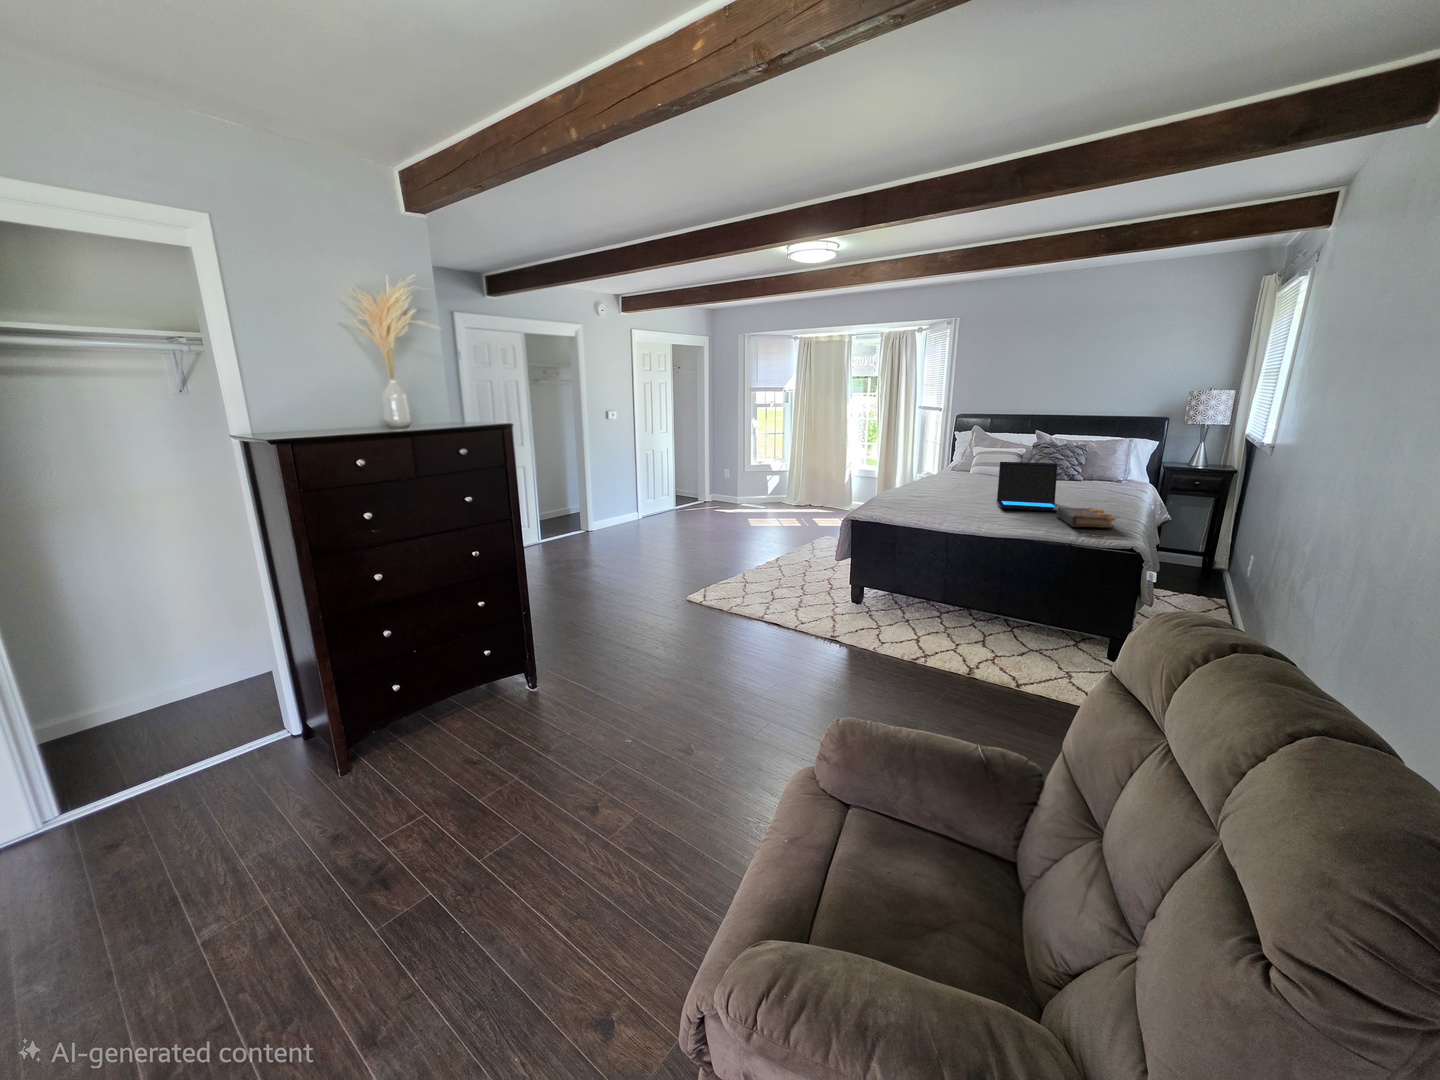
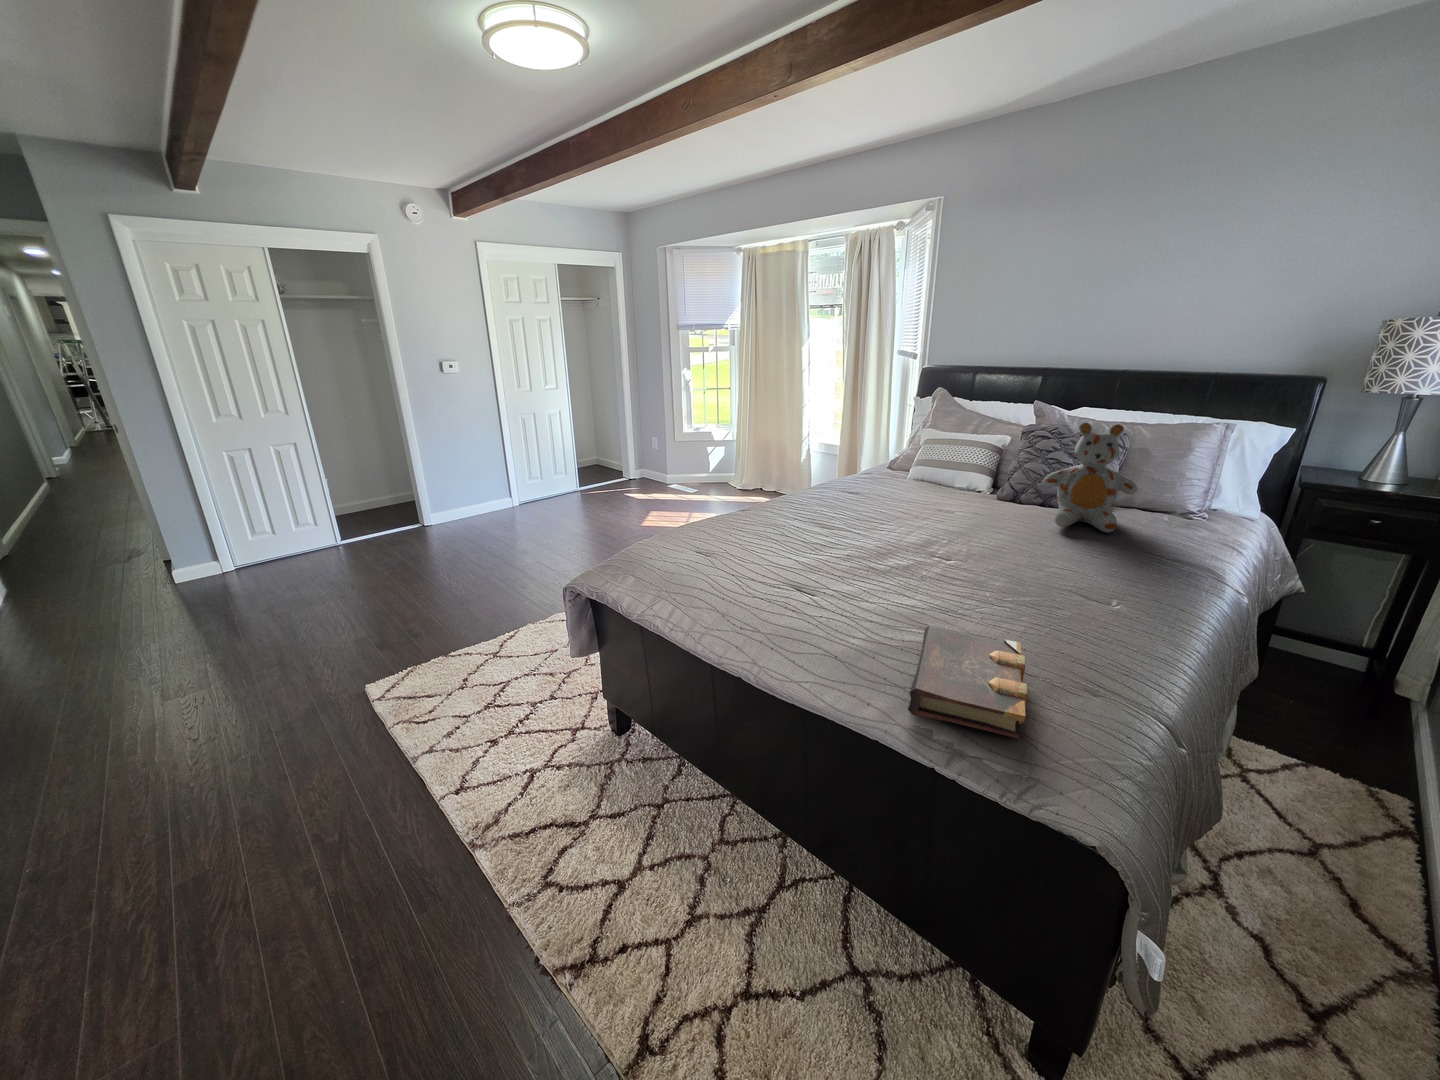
stuffed bear: none [1058,436,1103,486] -> present [1043,423,1137,532]
laptop: present [996,462,1059,512] -> none [830,486,988,627]

